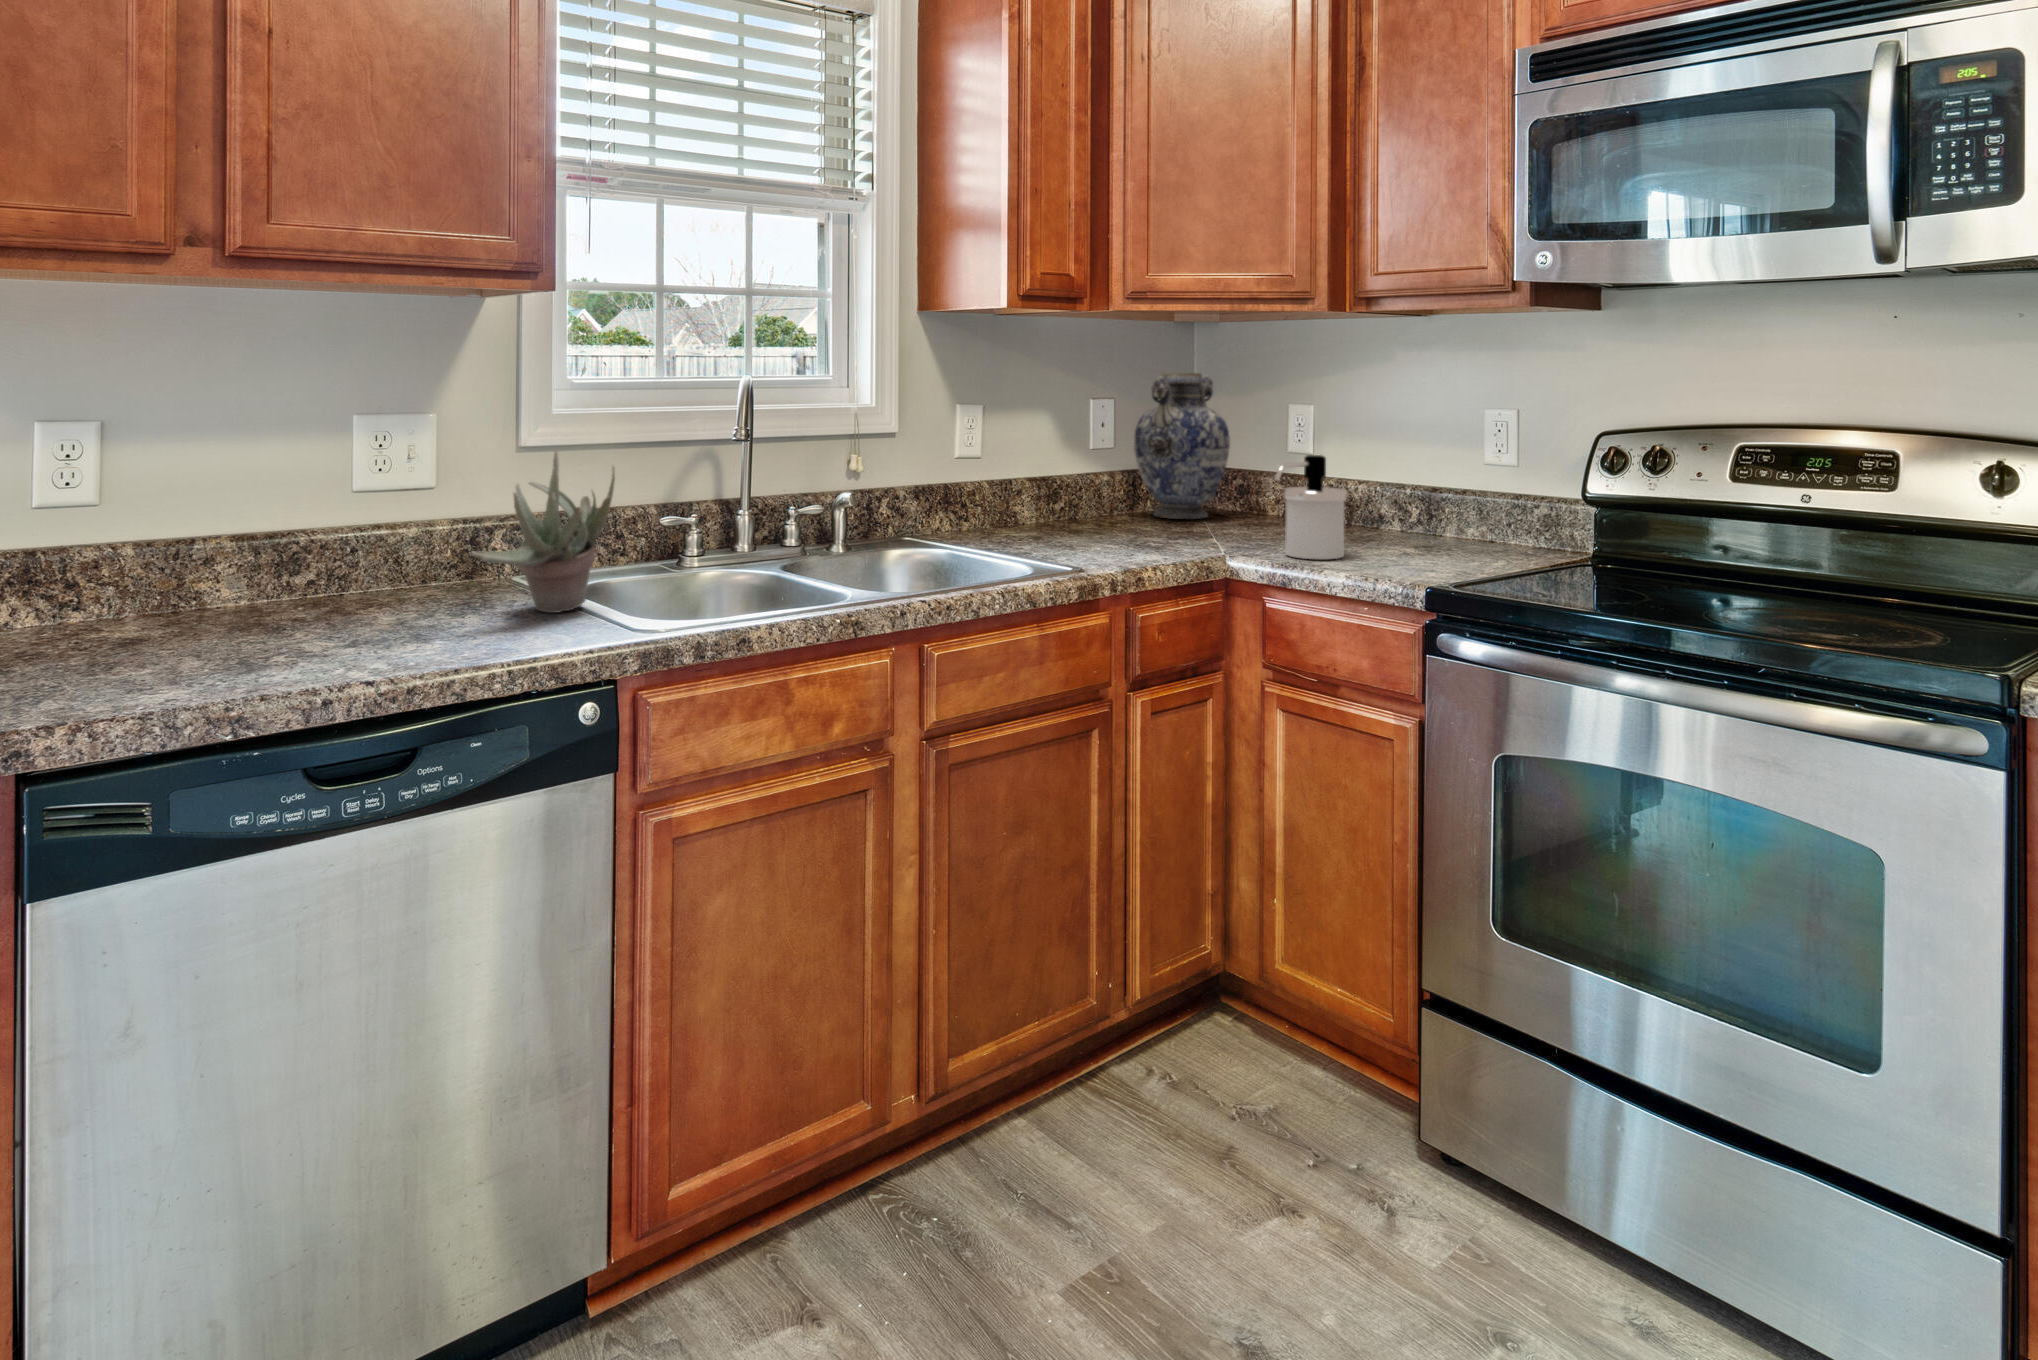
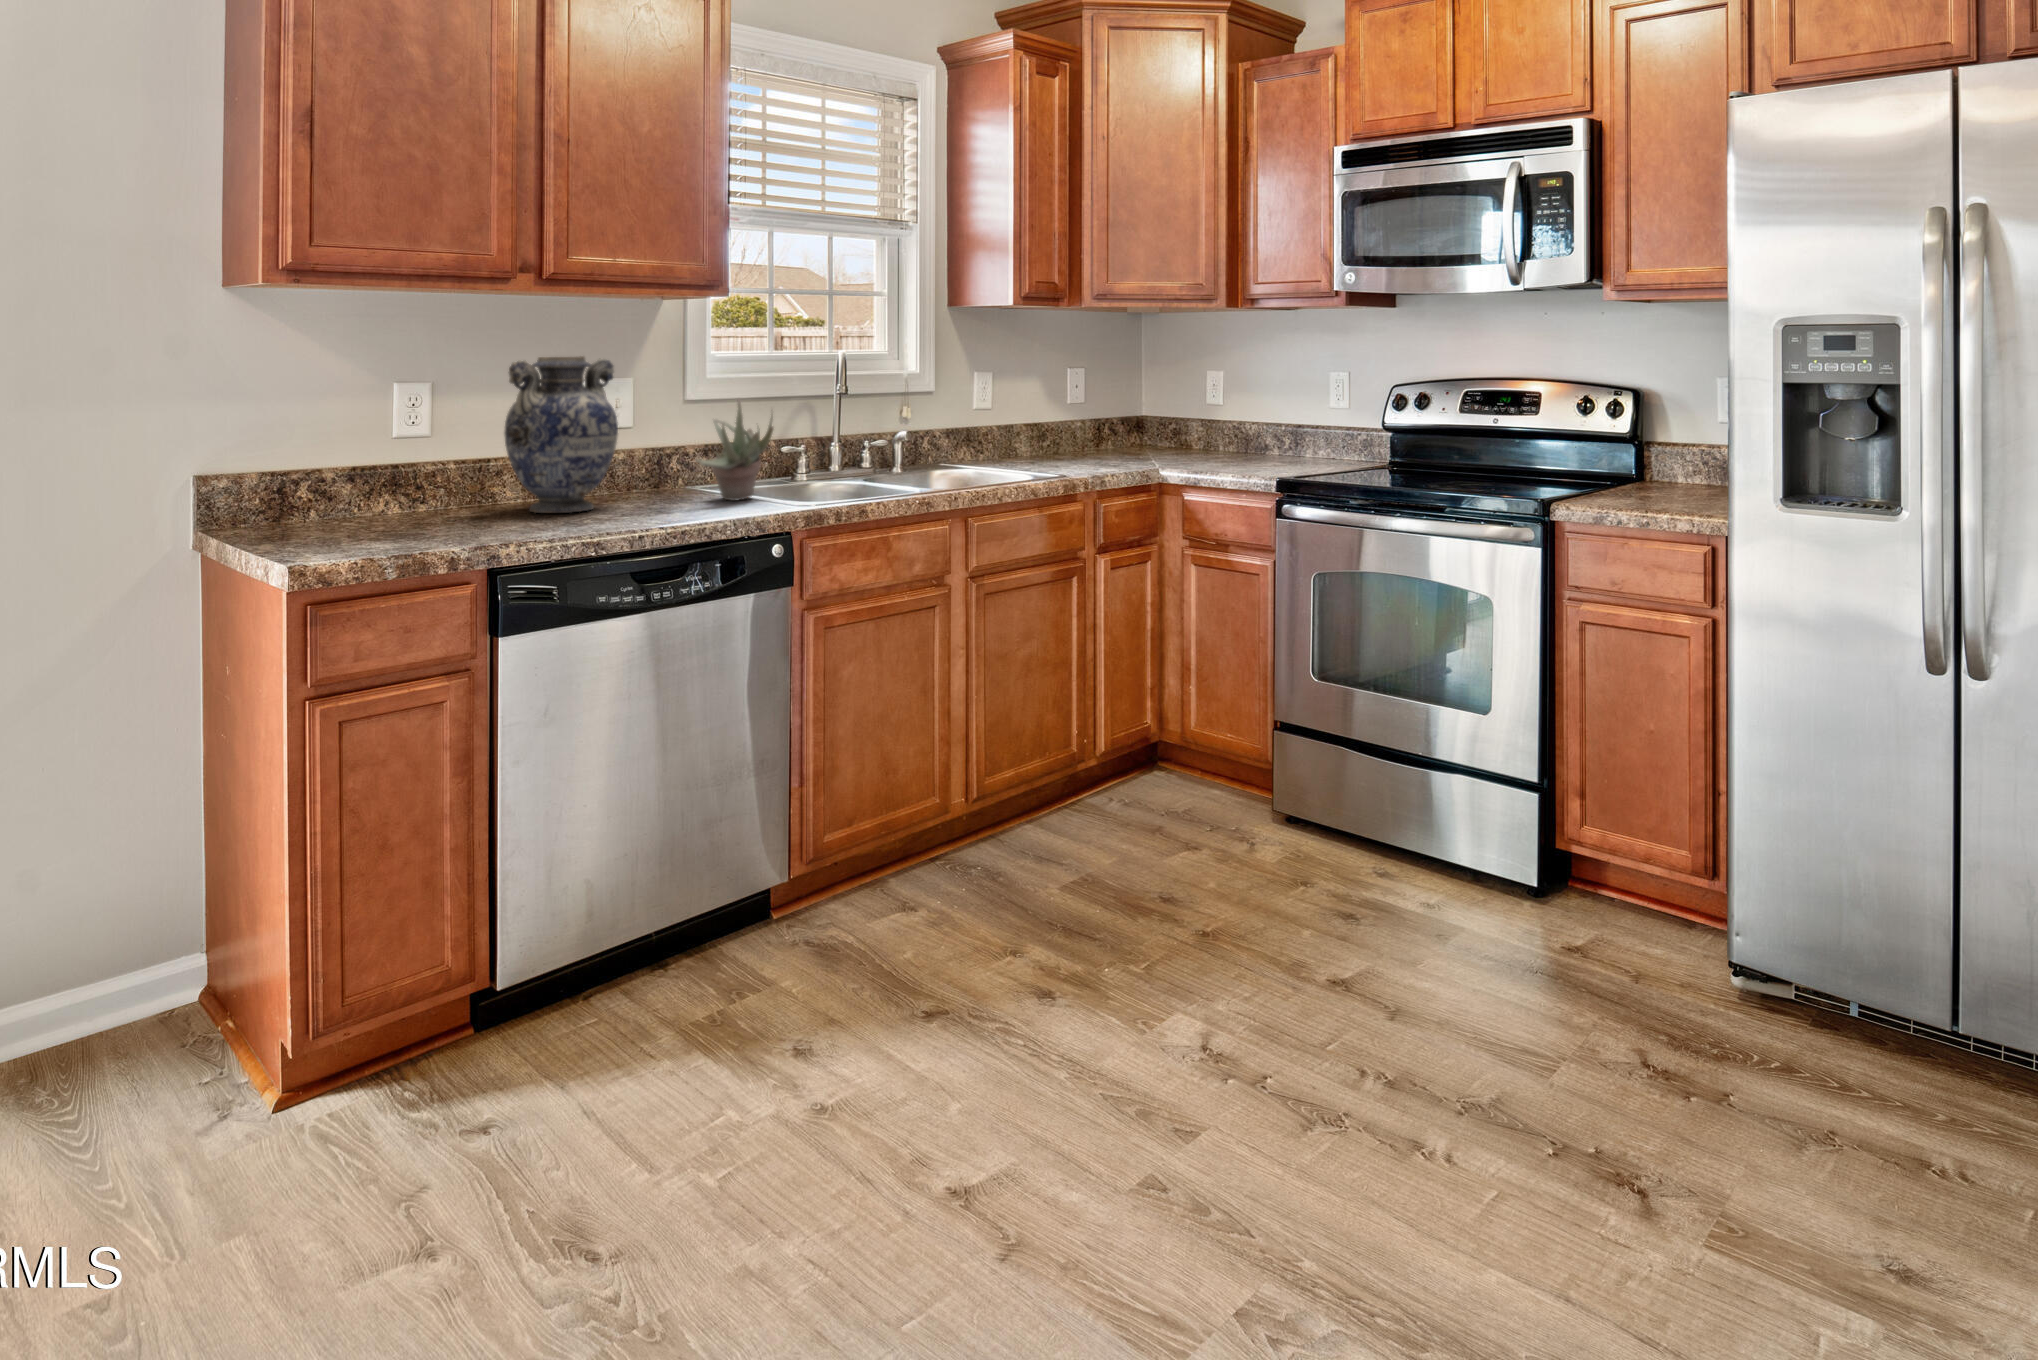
vase: present [1134,373,1230,519] -> present [505,357,618,513]
soap dispenser: present [1274,455,1347,559] -> none [1189,402,1236,469]

